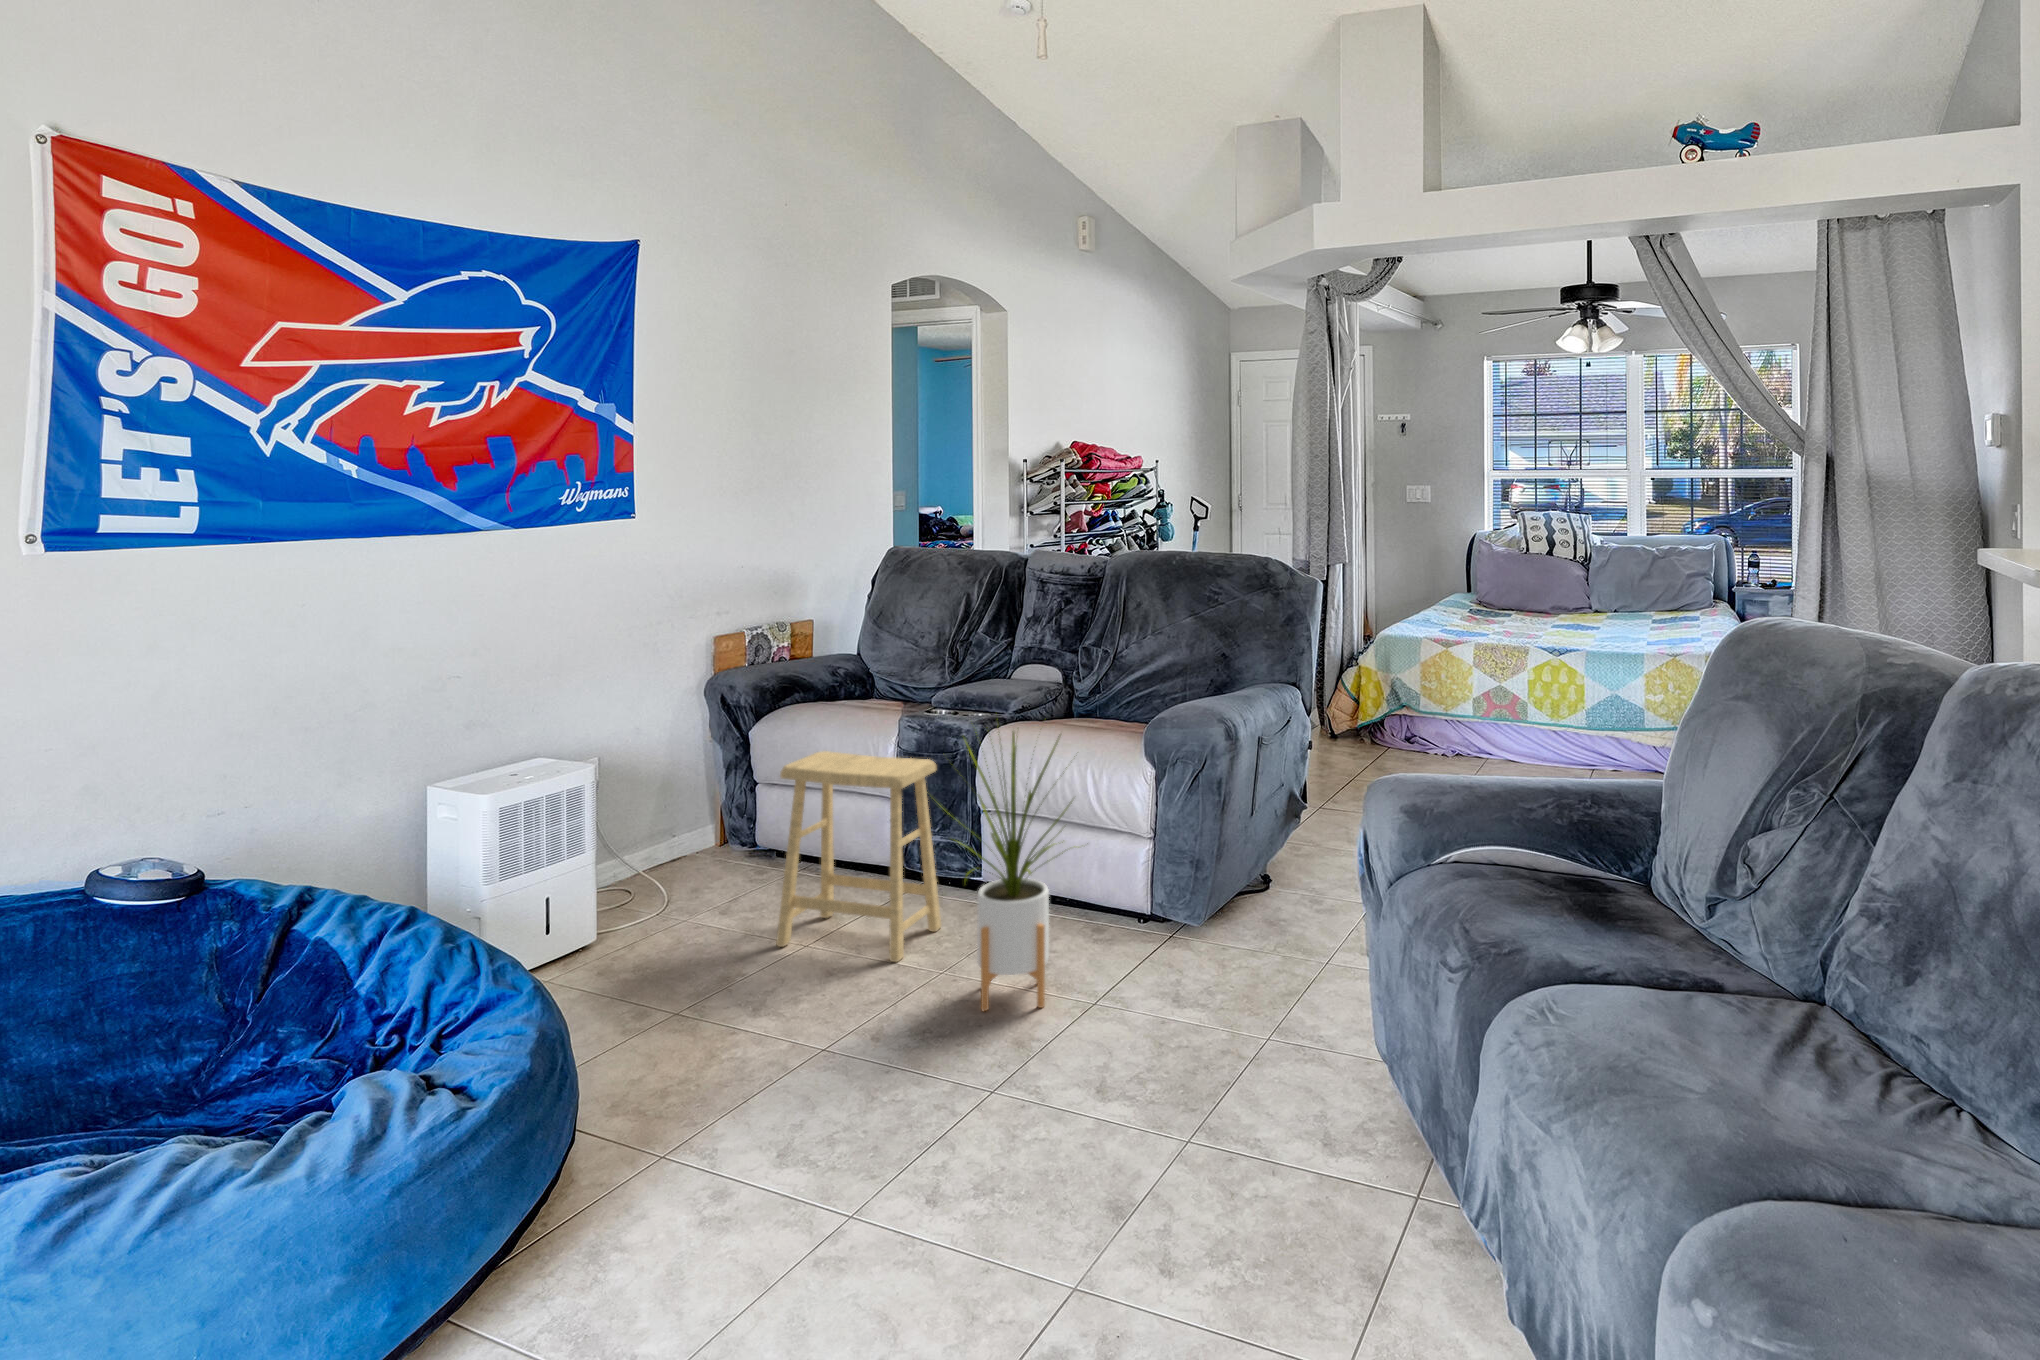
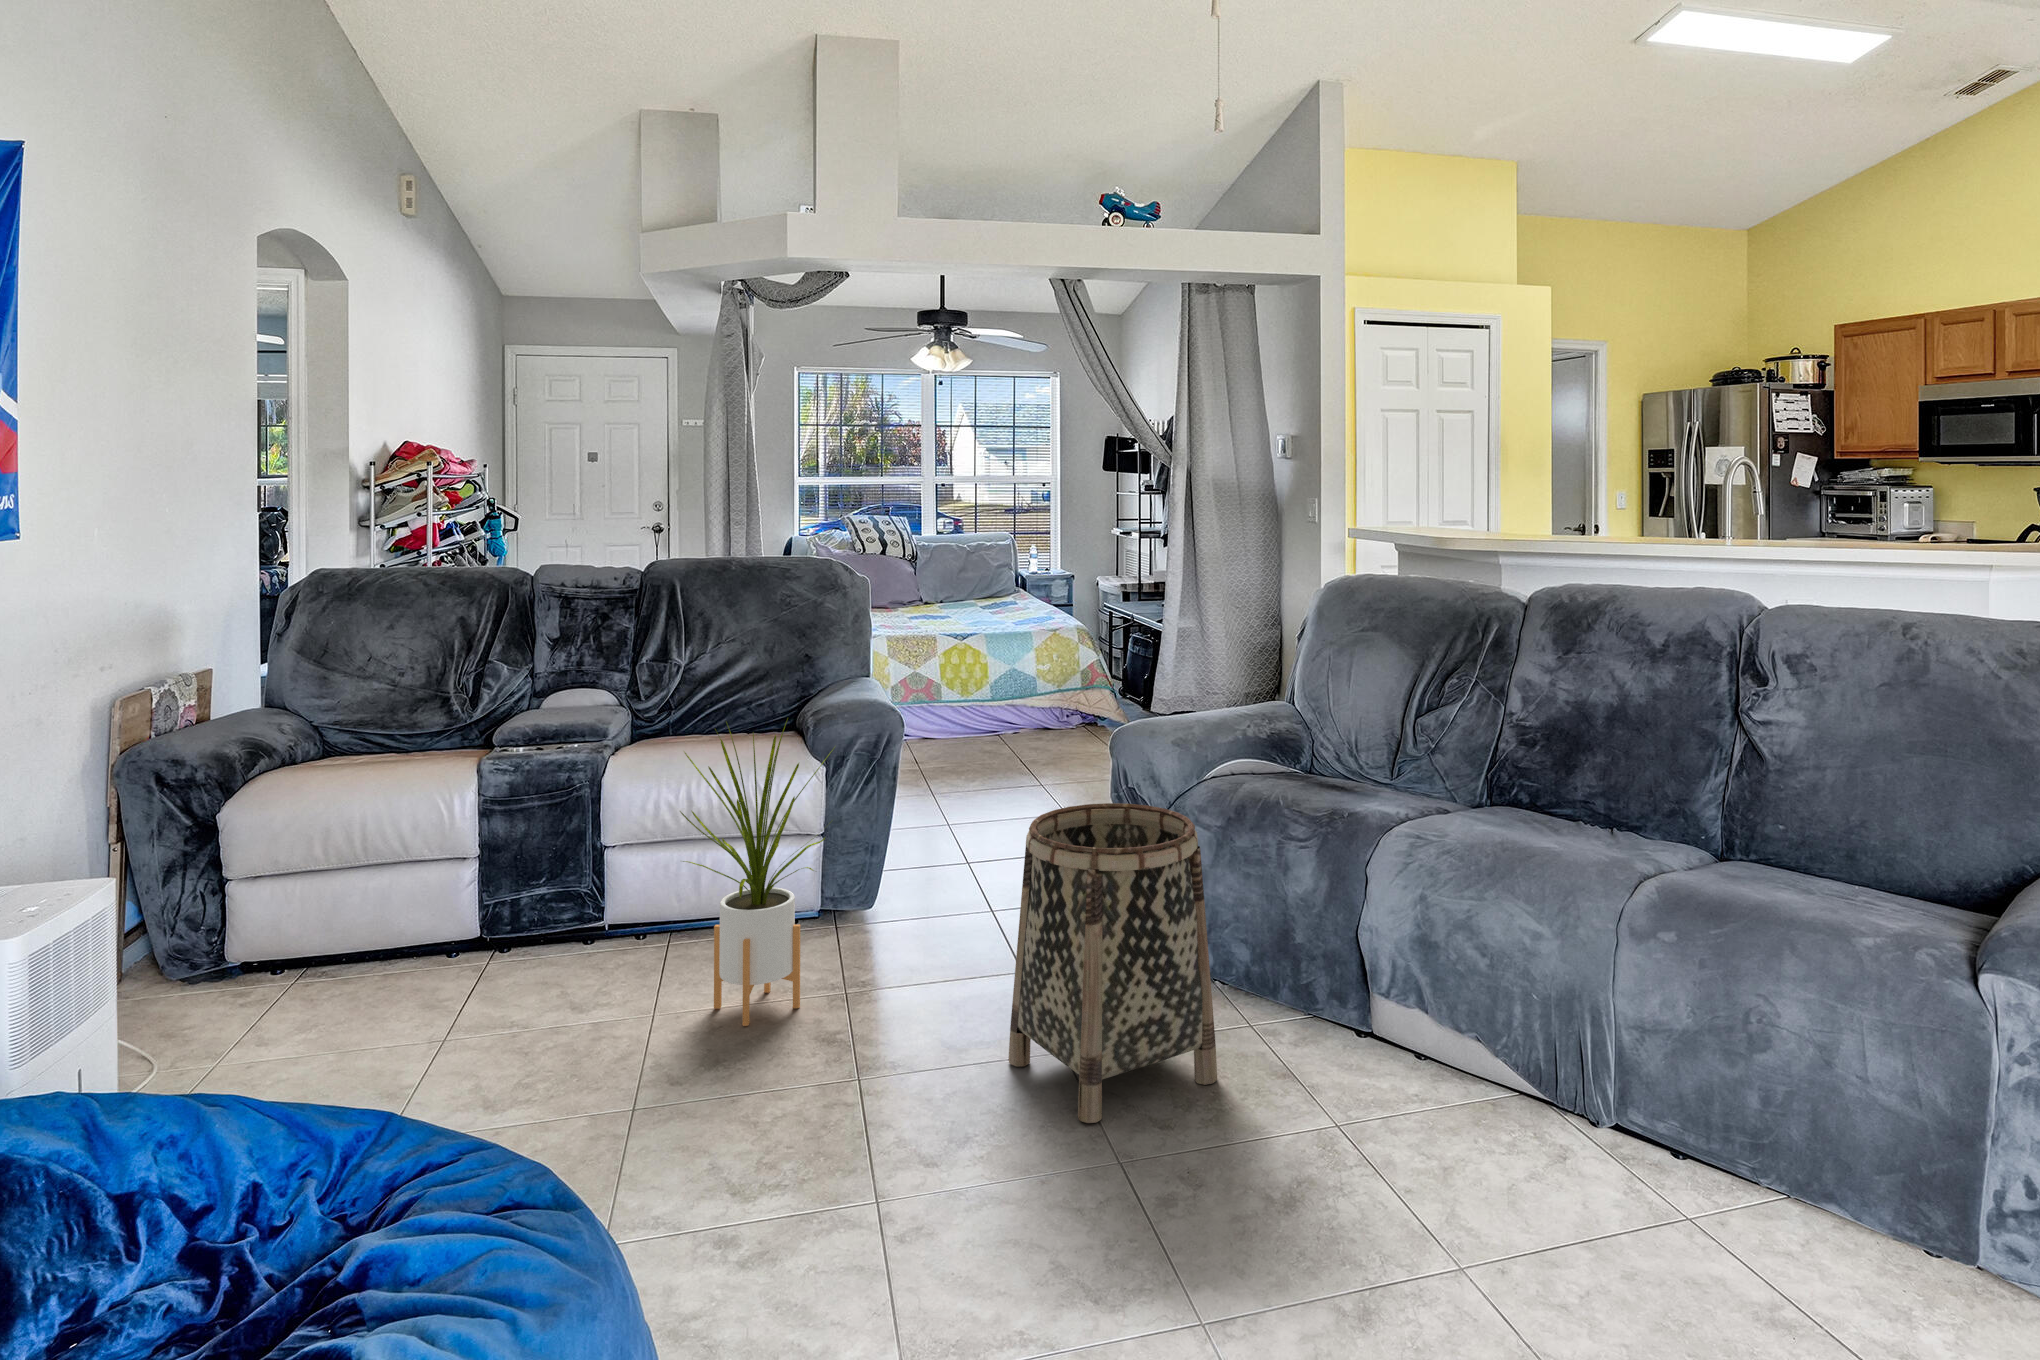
footstool: present [776,751,942,962] -> none [407,793,588,1044]
basket: none [1103,864,1313,1257] -> present [1008,803,1217,1123]

